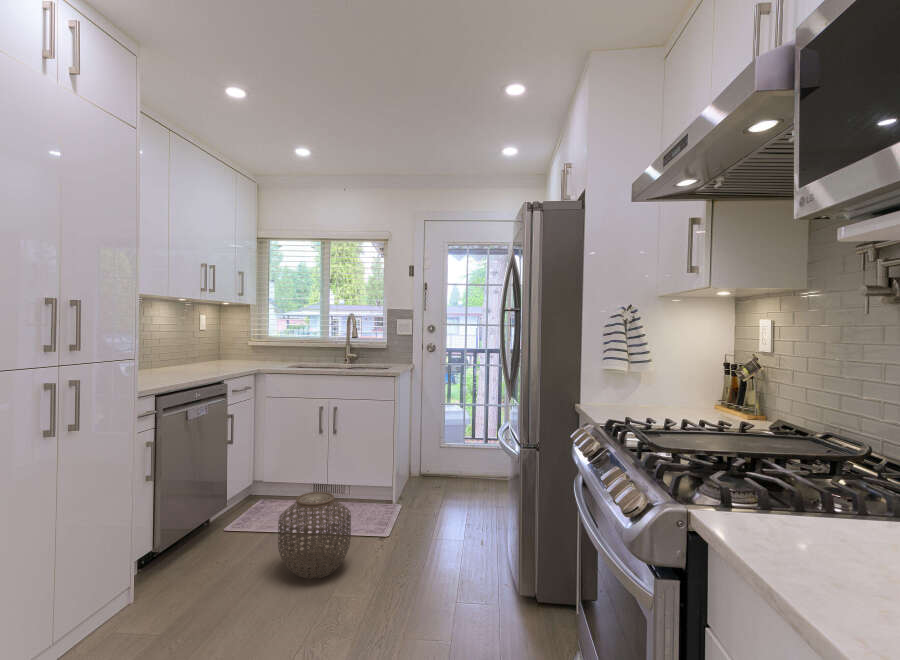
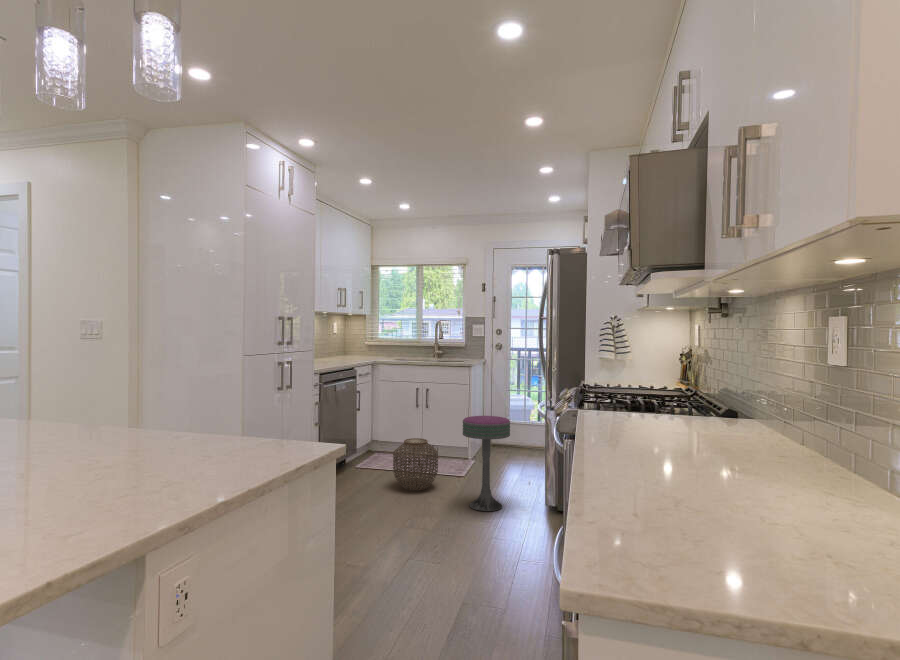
bar stool: none [392,459,468,620] -> present [463,416,510,511]

